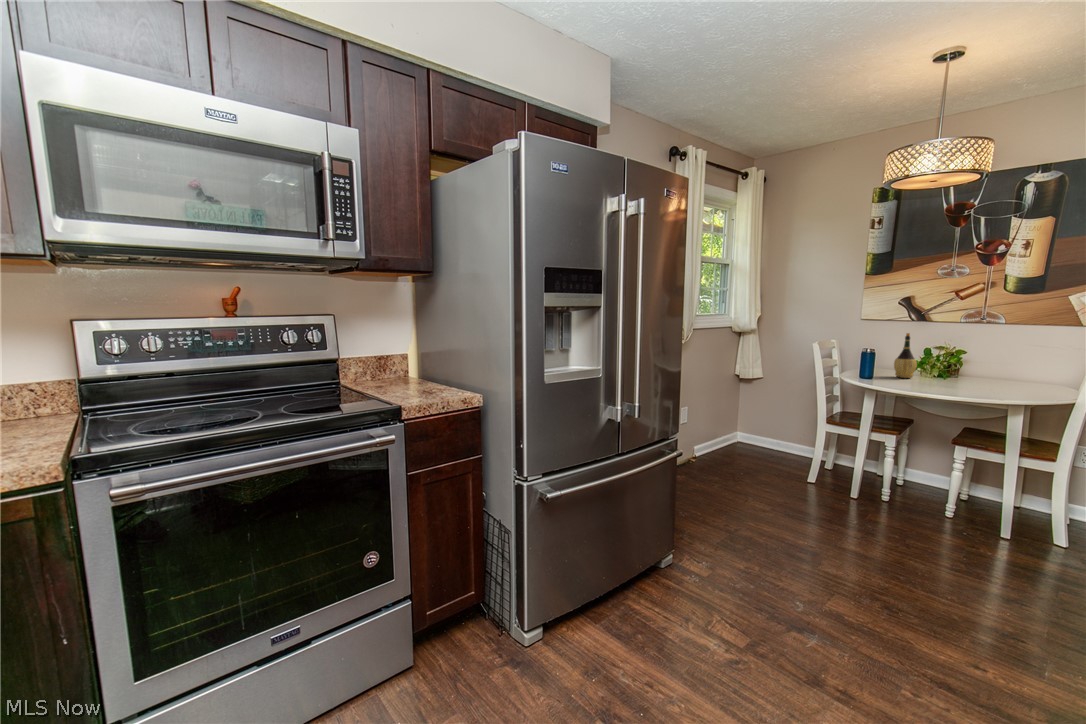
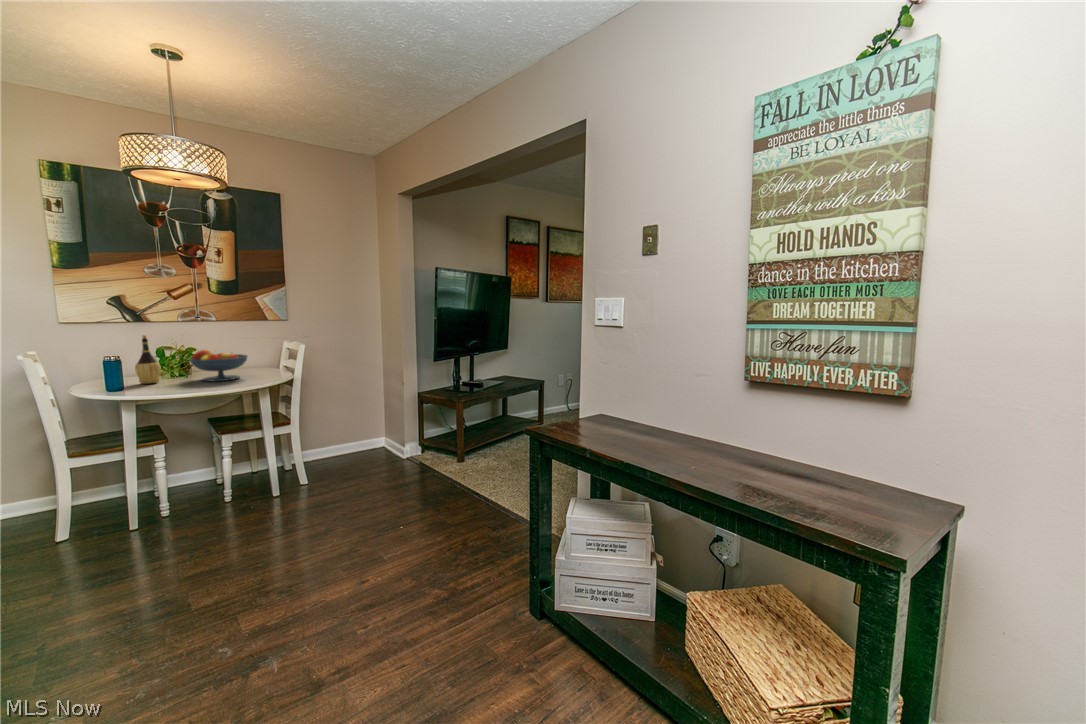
fruit bowl: none [941,352,1015,390] -> present [190,350,248,381]

